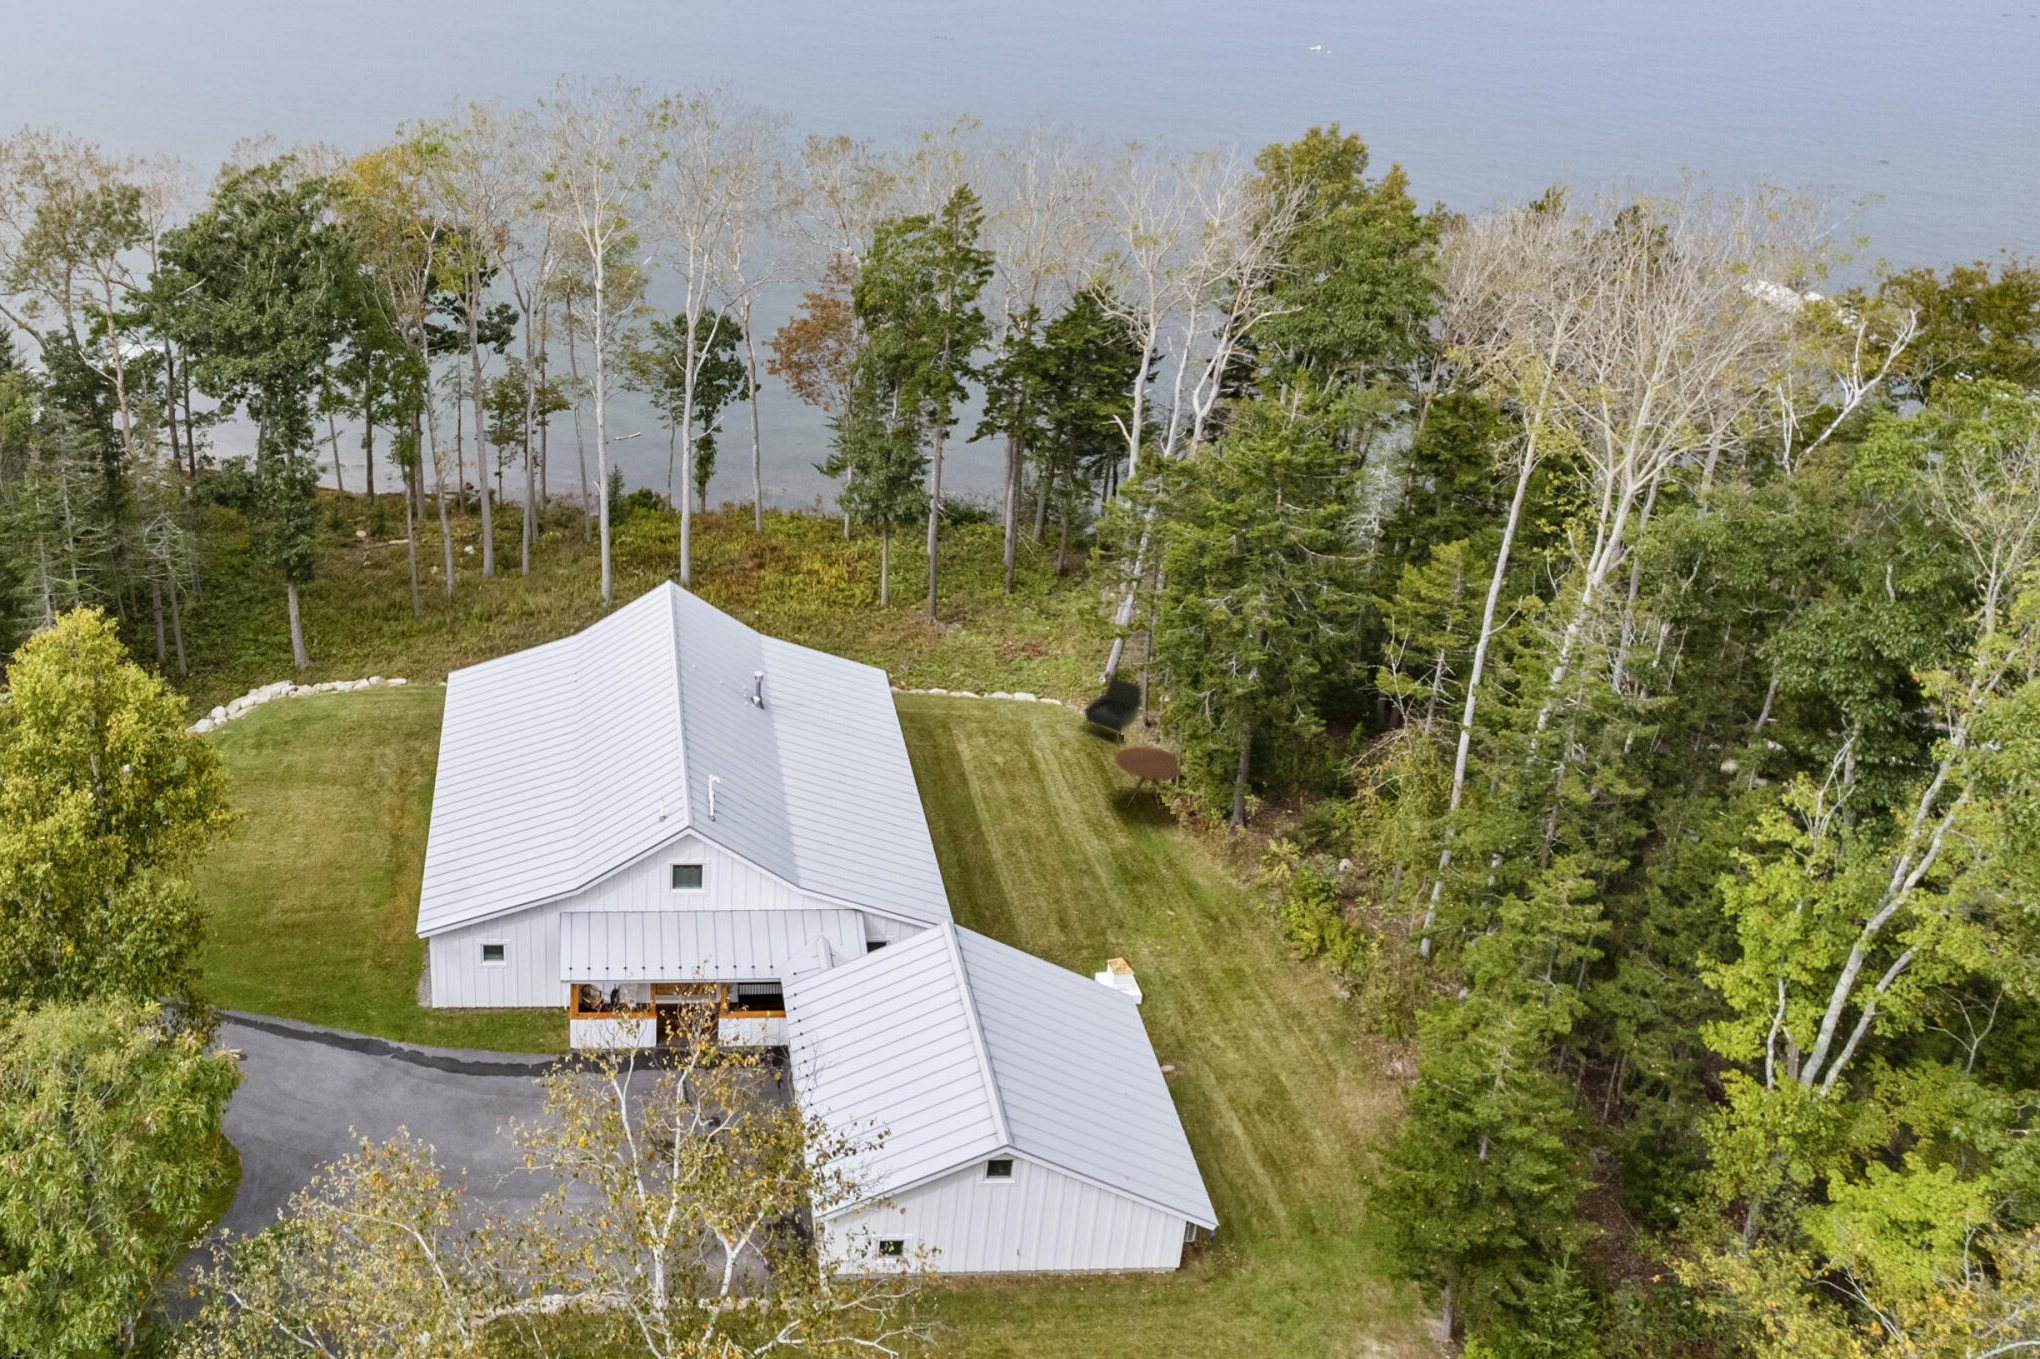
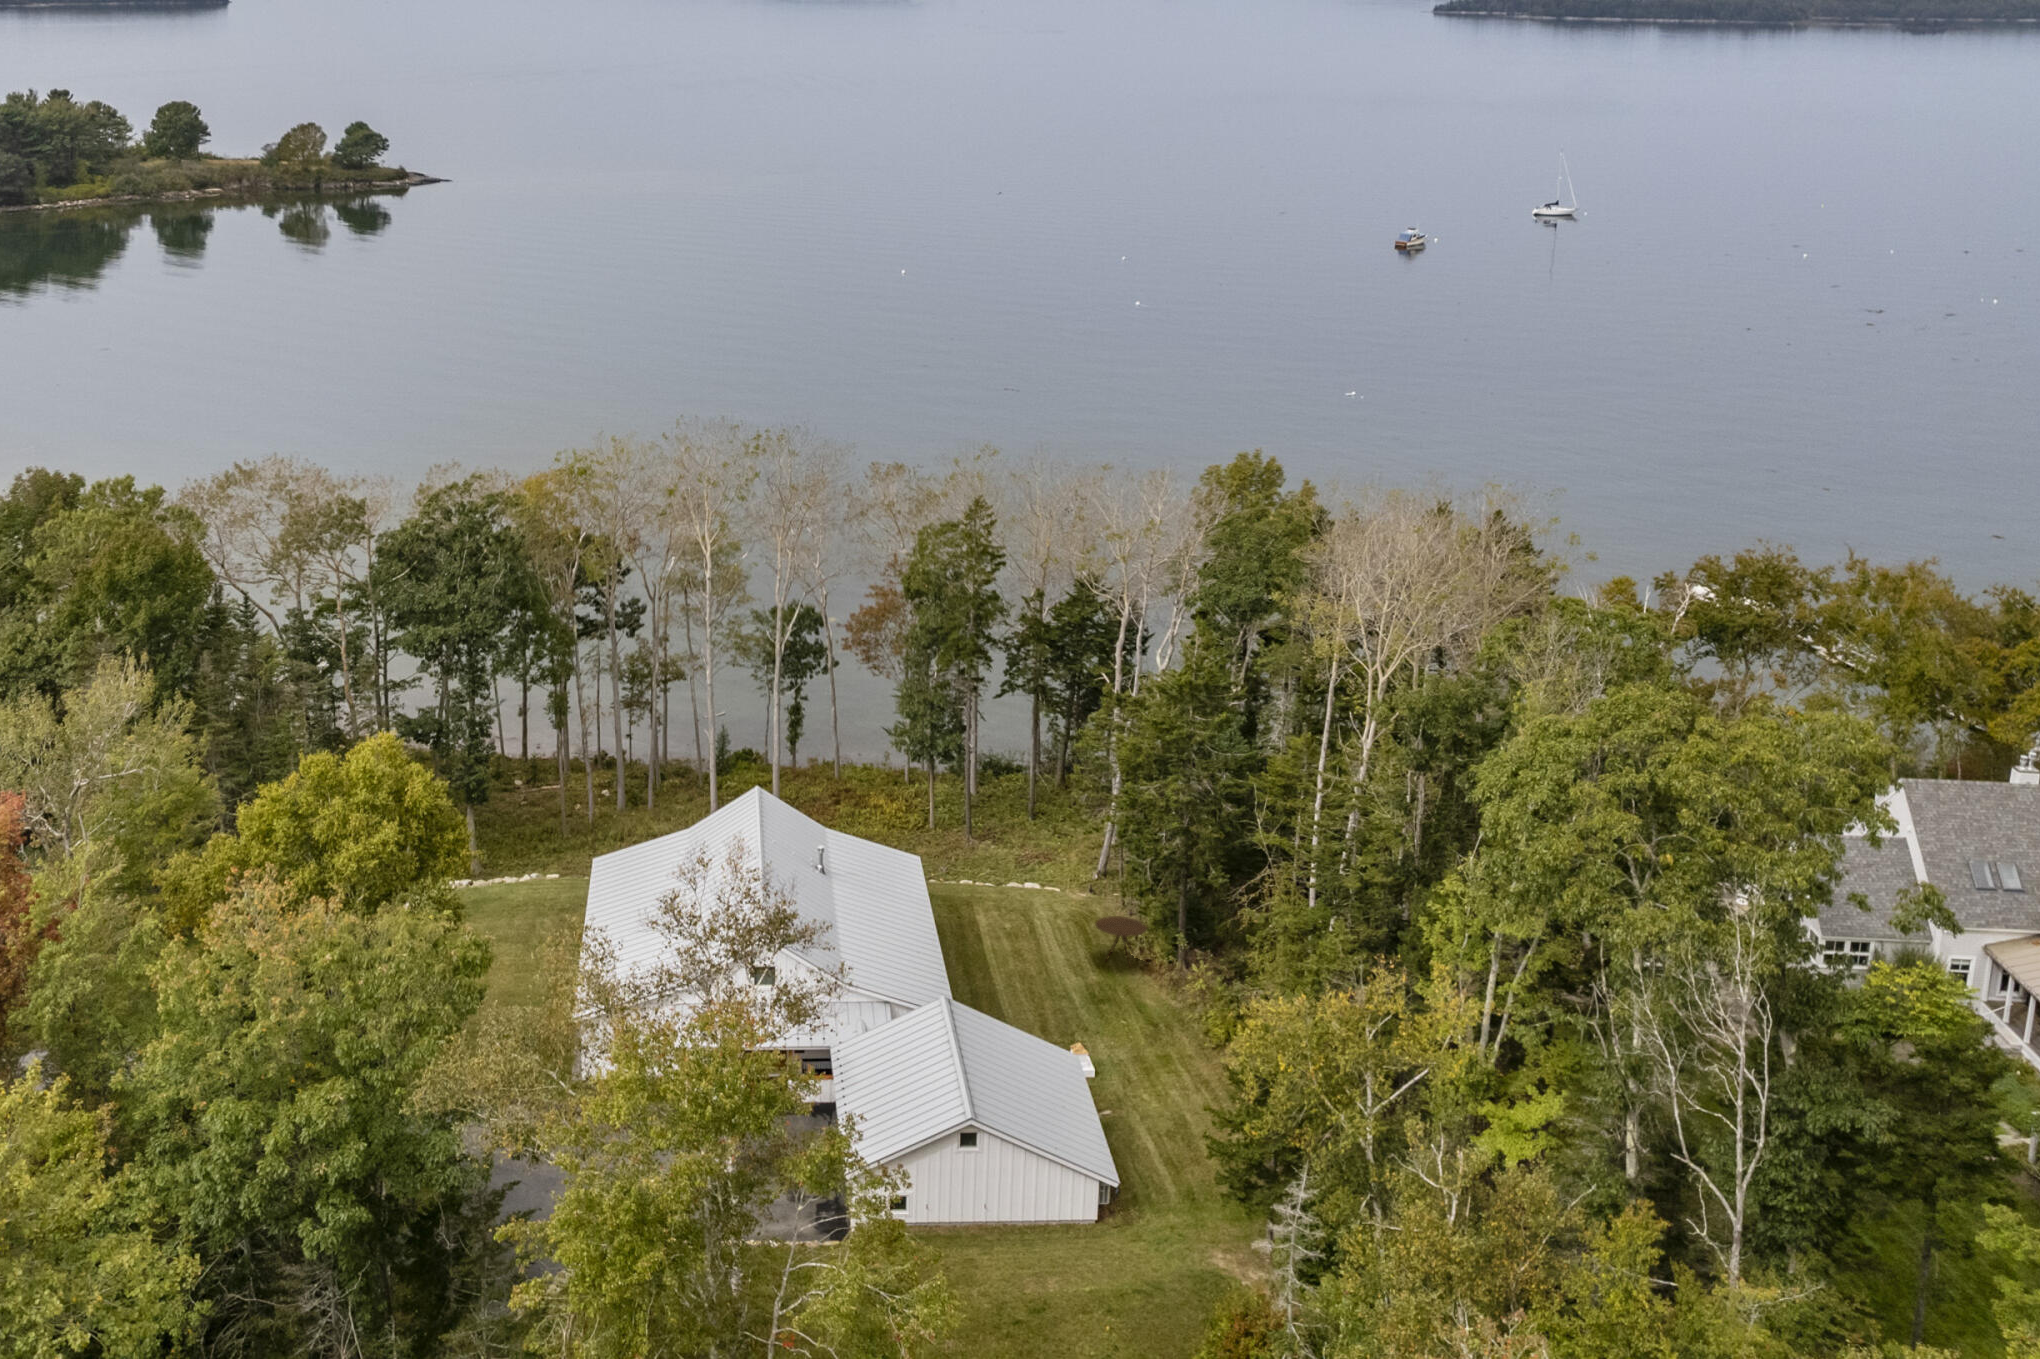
armchair: present [1085,678,1141,734] -> none [1078,870,1121,923]

